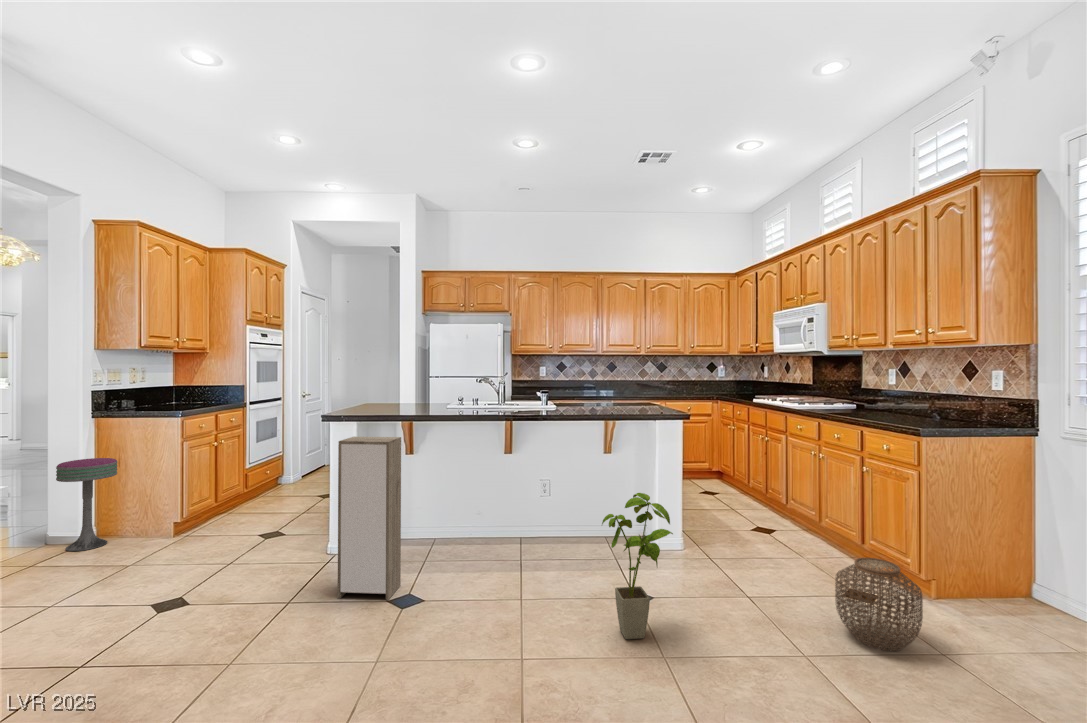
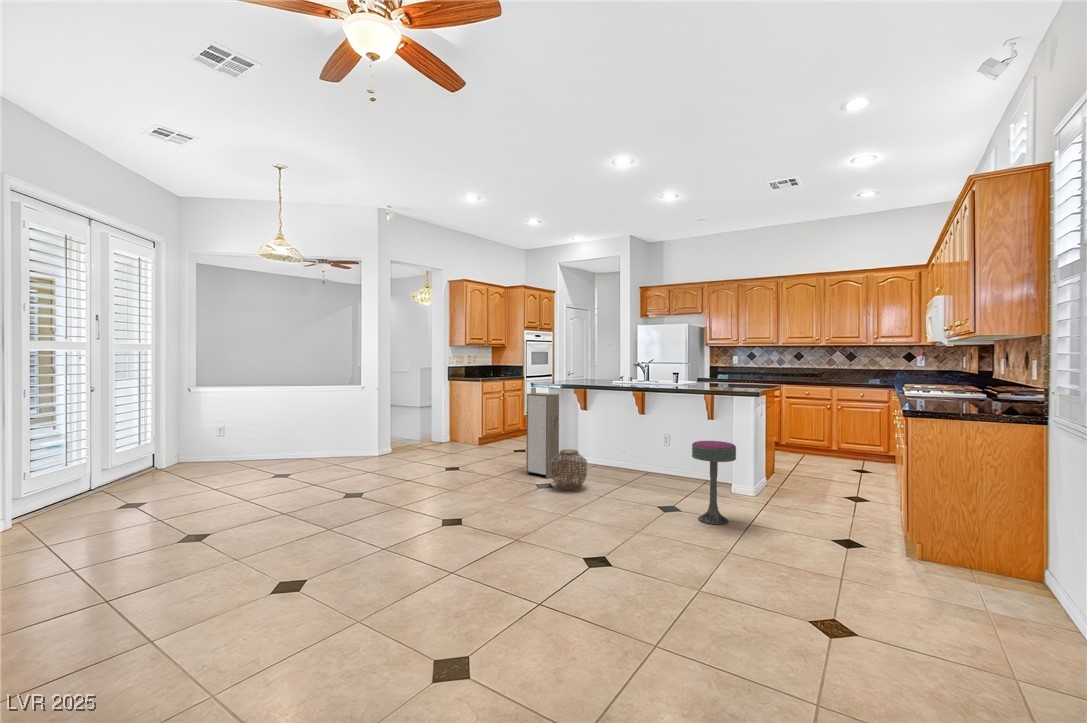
bar stool: present [56,458,117,551] -> present [692,441,736,524]
house plant: present [602,493,673,639] -> none [629,429,675,511]
woven basket: present [835,558,923,651] -> present [551,450,587,491]

